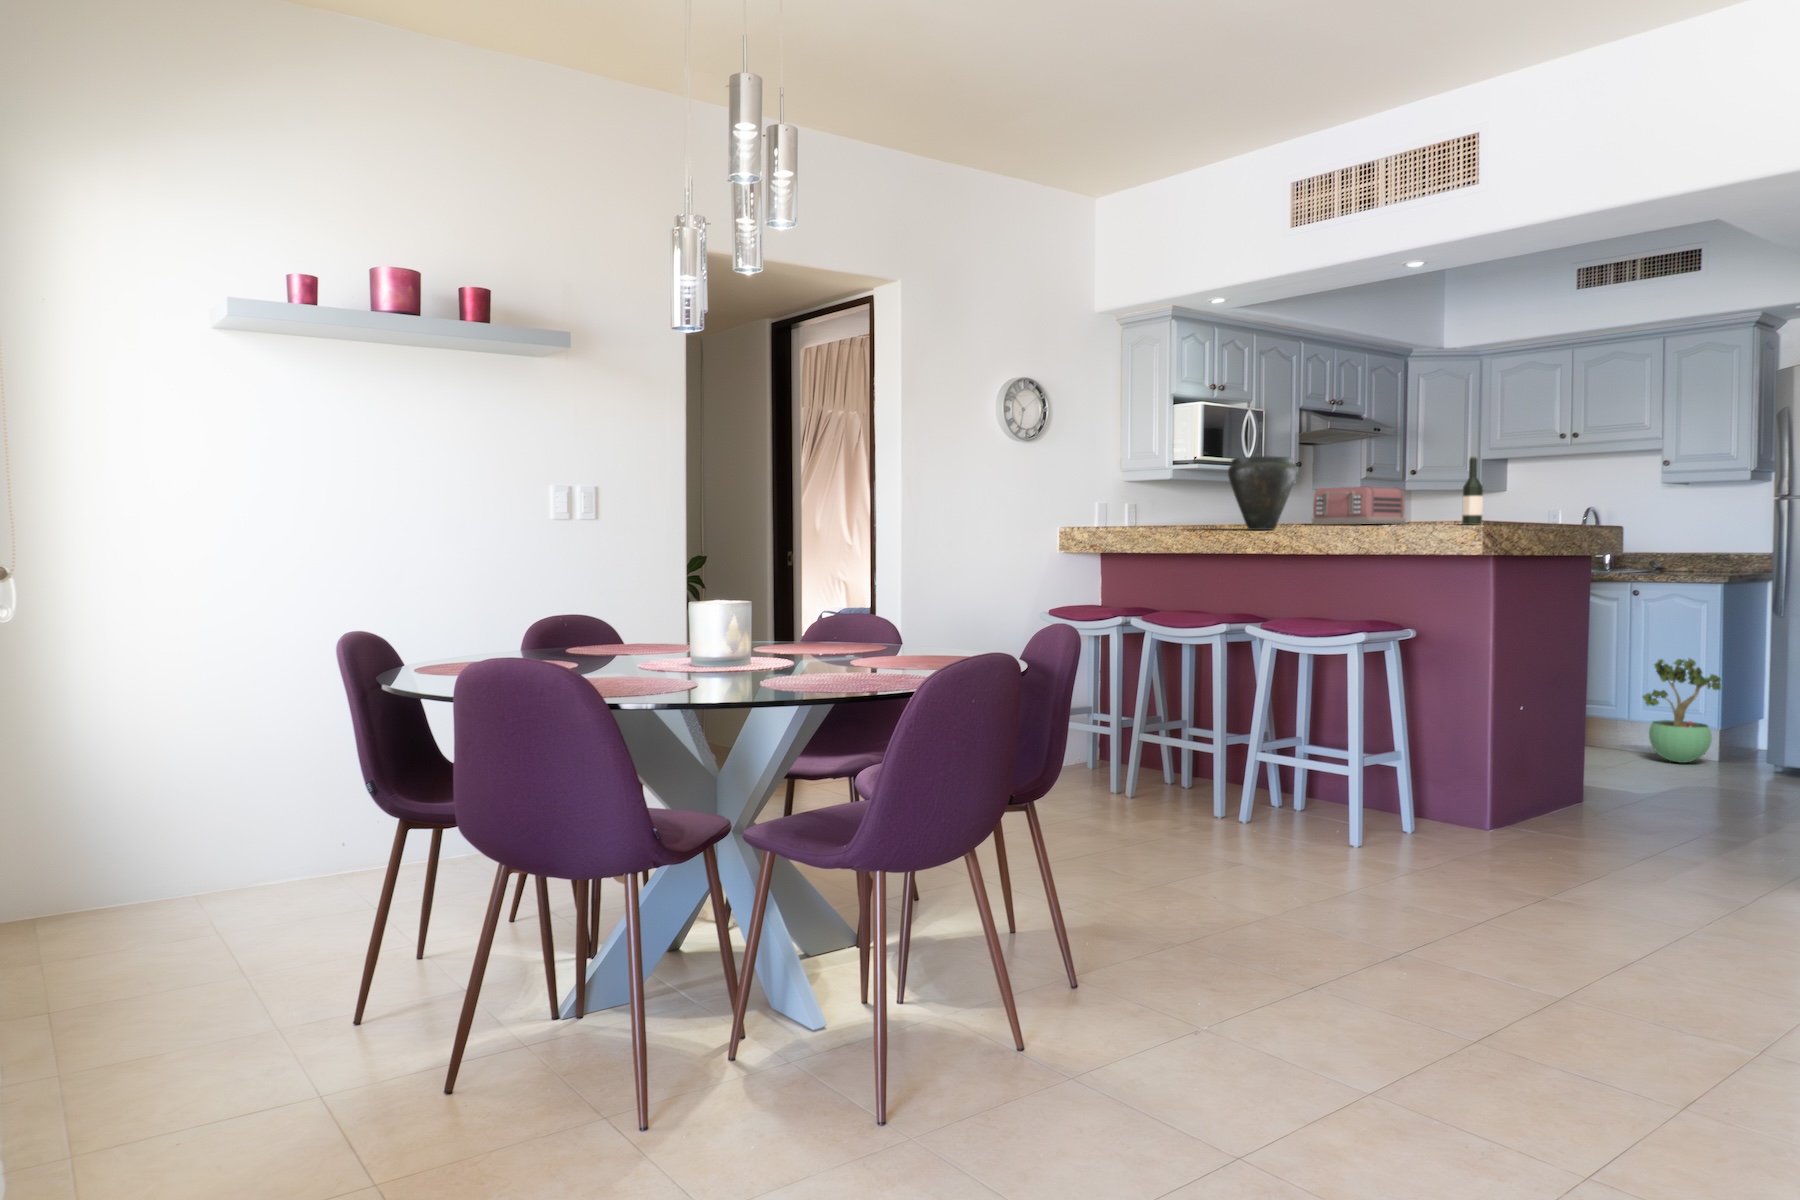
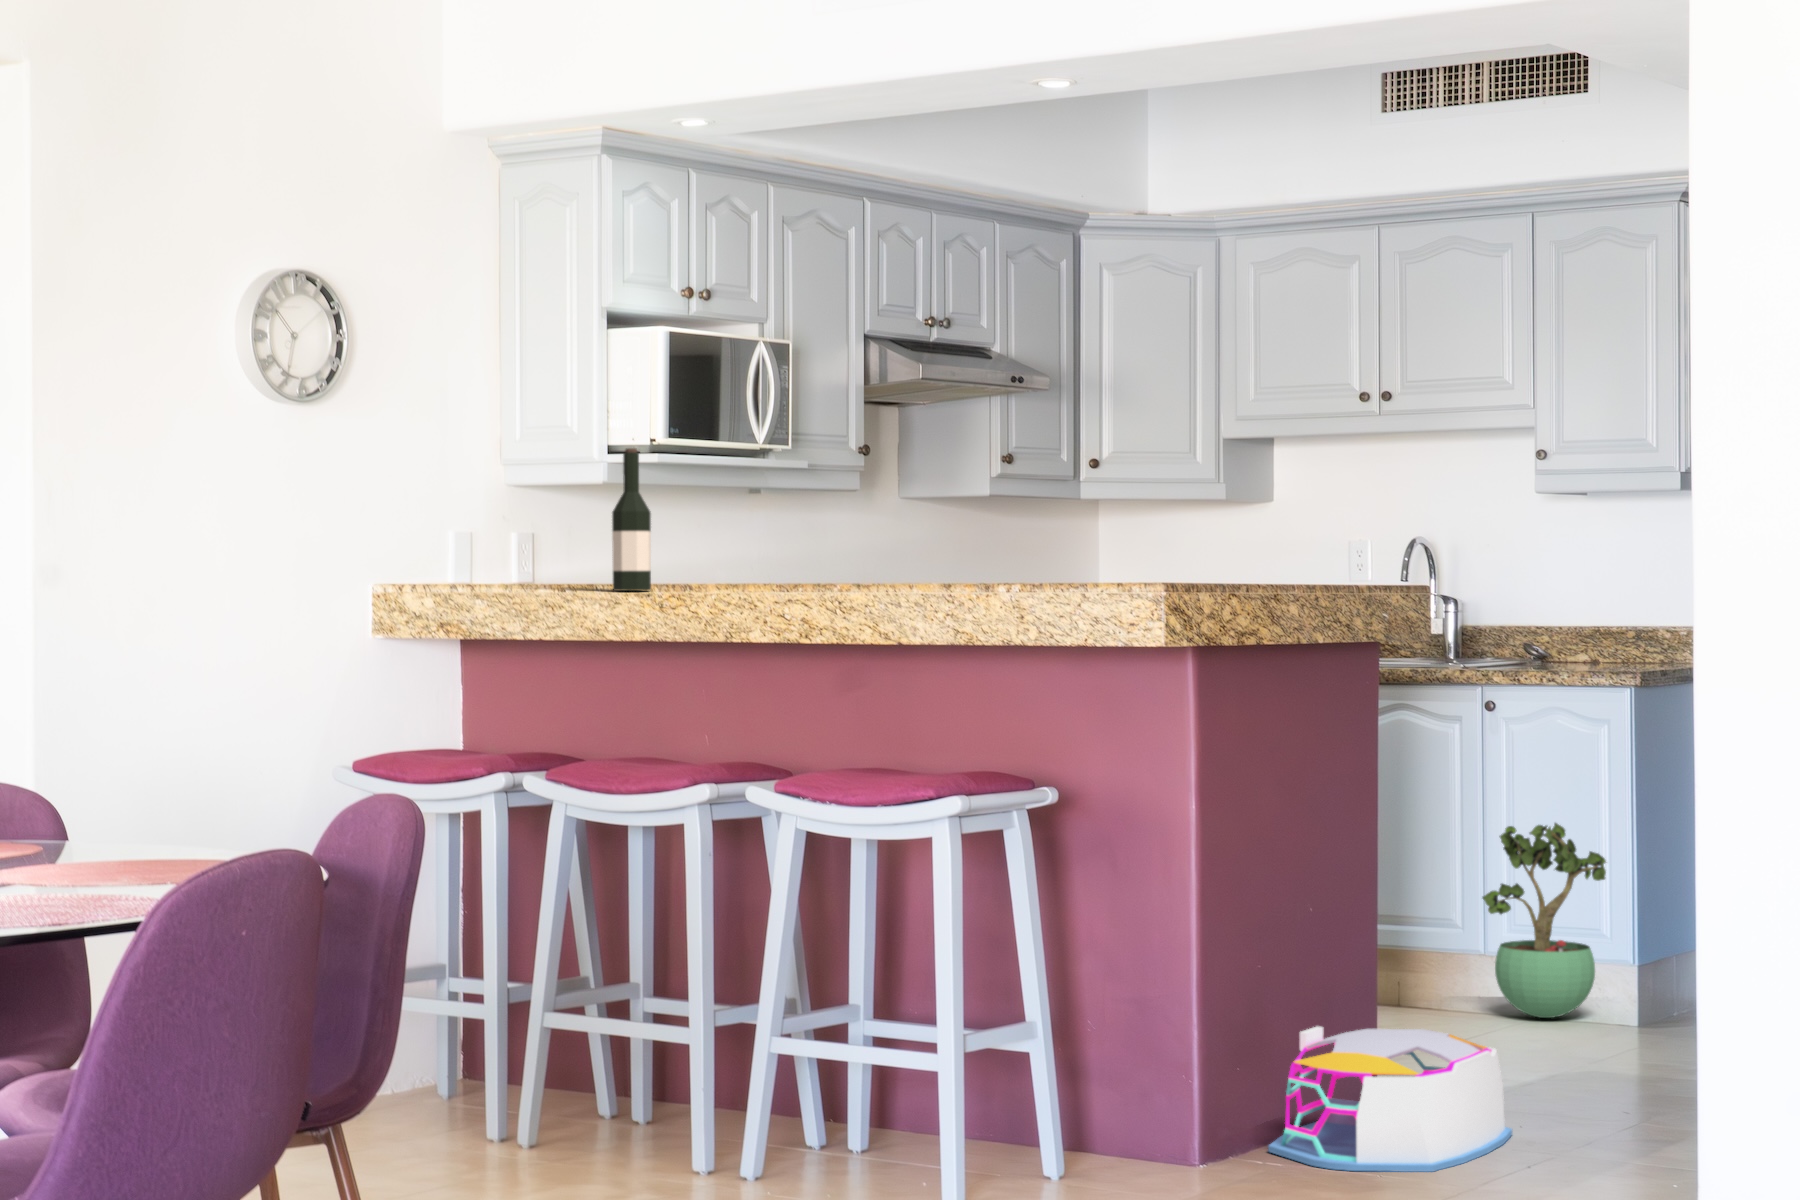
vase: present [1228,456,1297,530] -> none [711,449,842,594]
wine bottle: present [1462,457,1483,525] -> present [612,448,651,591]
toaster: present [1312,486,1406,525] -> none [885,502,1060,576]
storage bin: none [1533,761,1680,845] -> present [1268,1027,1512,1172]

